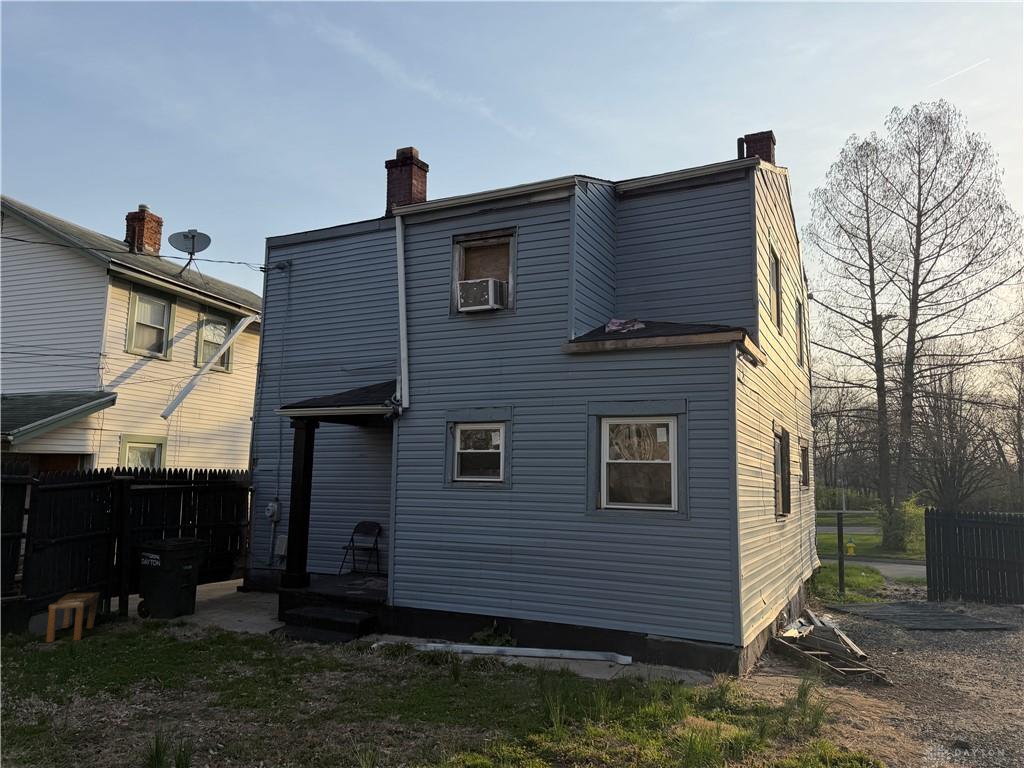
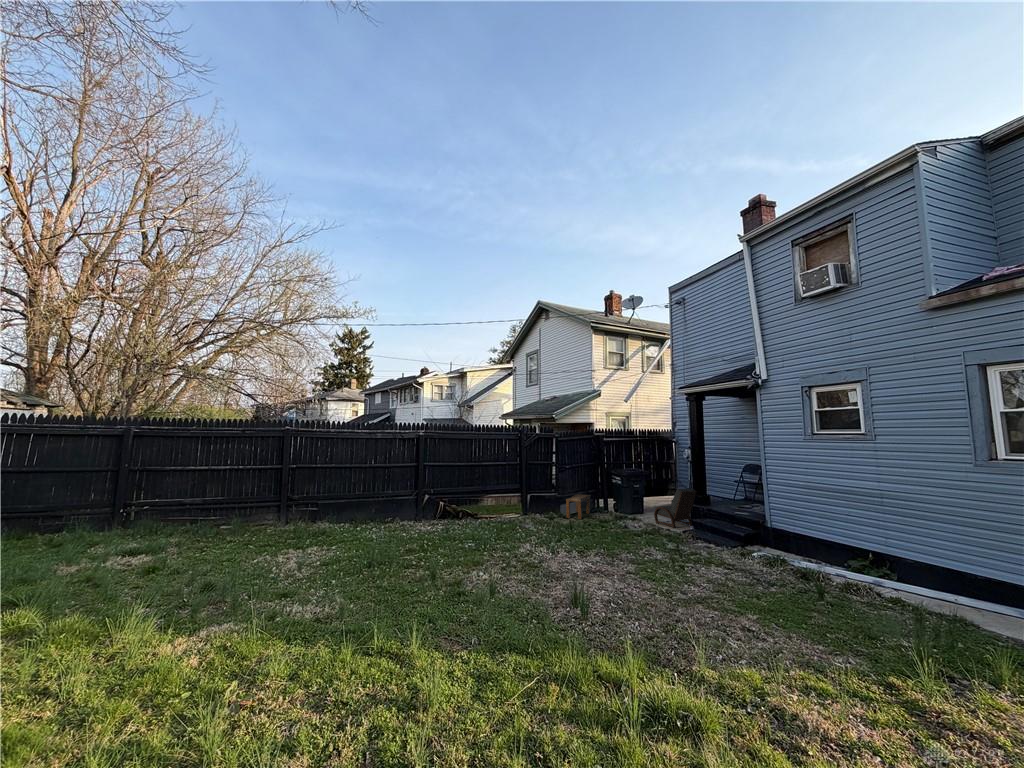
lounge chair: none [223,563,295,629] -> present [654,488,697,528]

